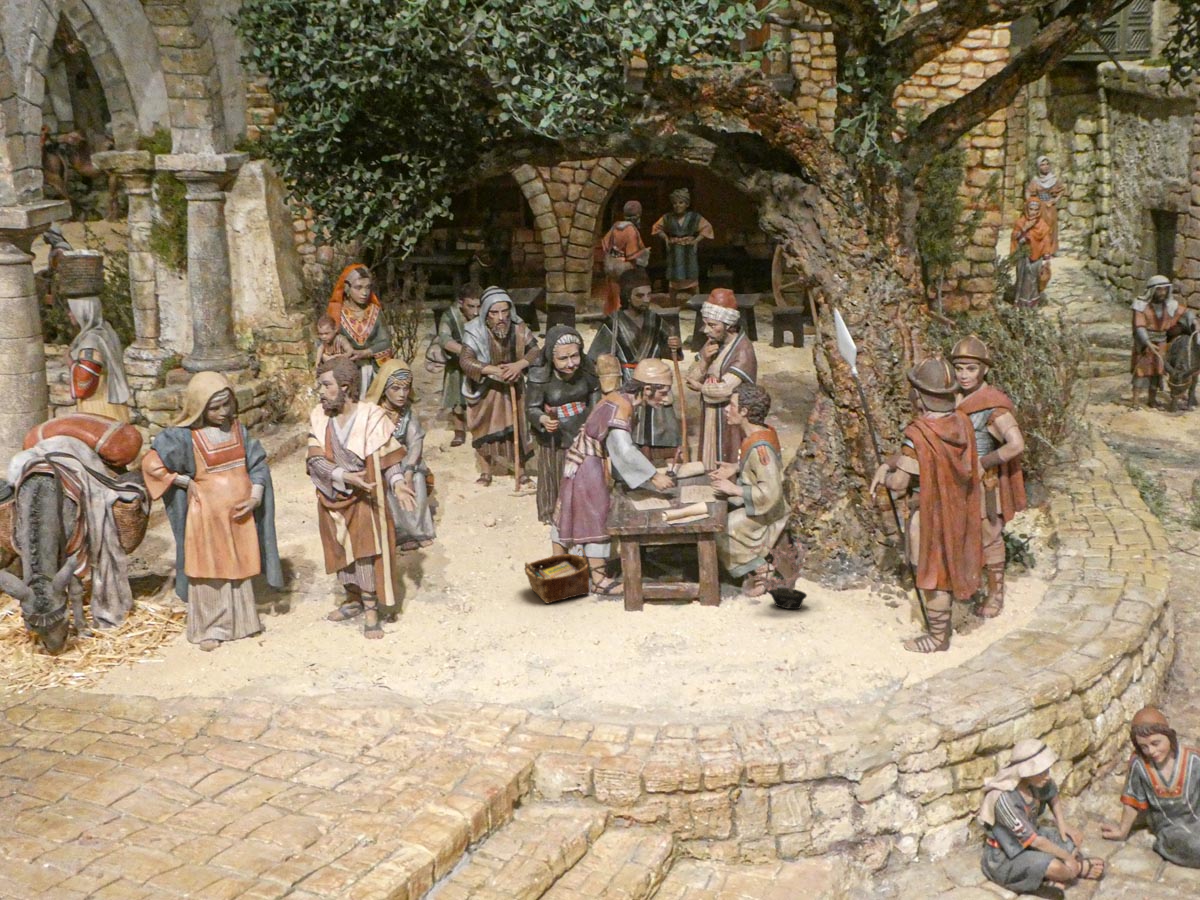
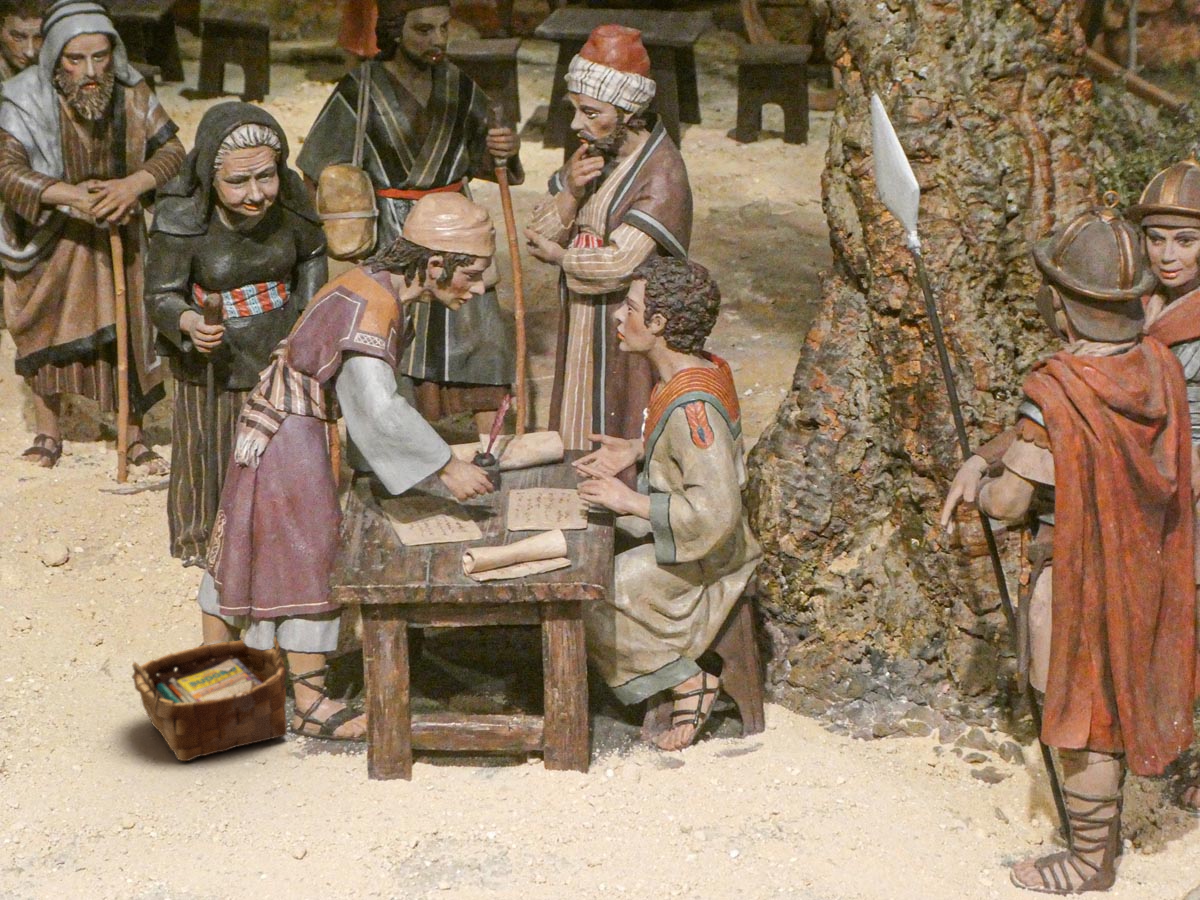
potted plant: present [749,535,812,609] -> none [655,605,815,786]

